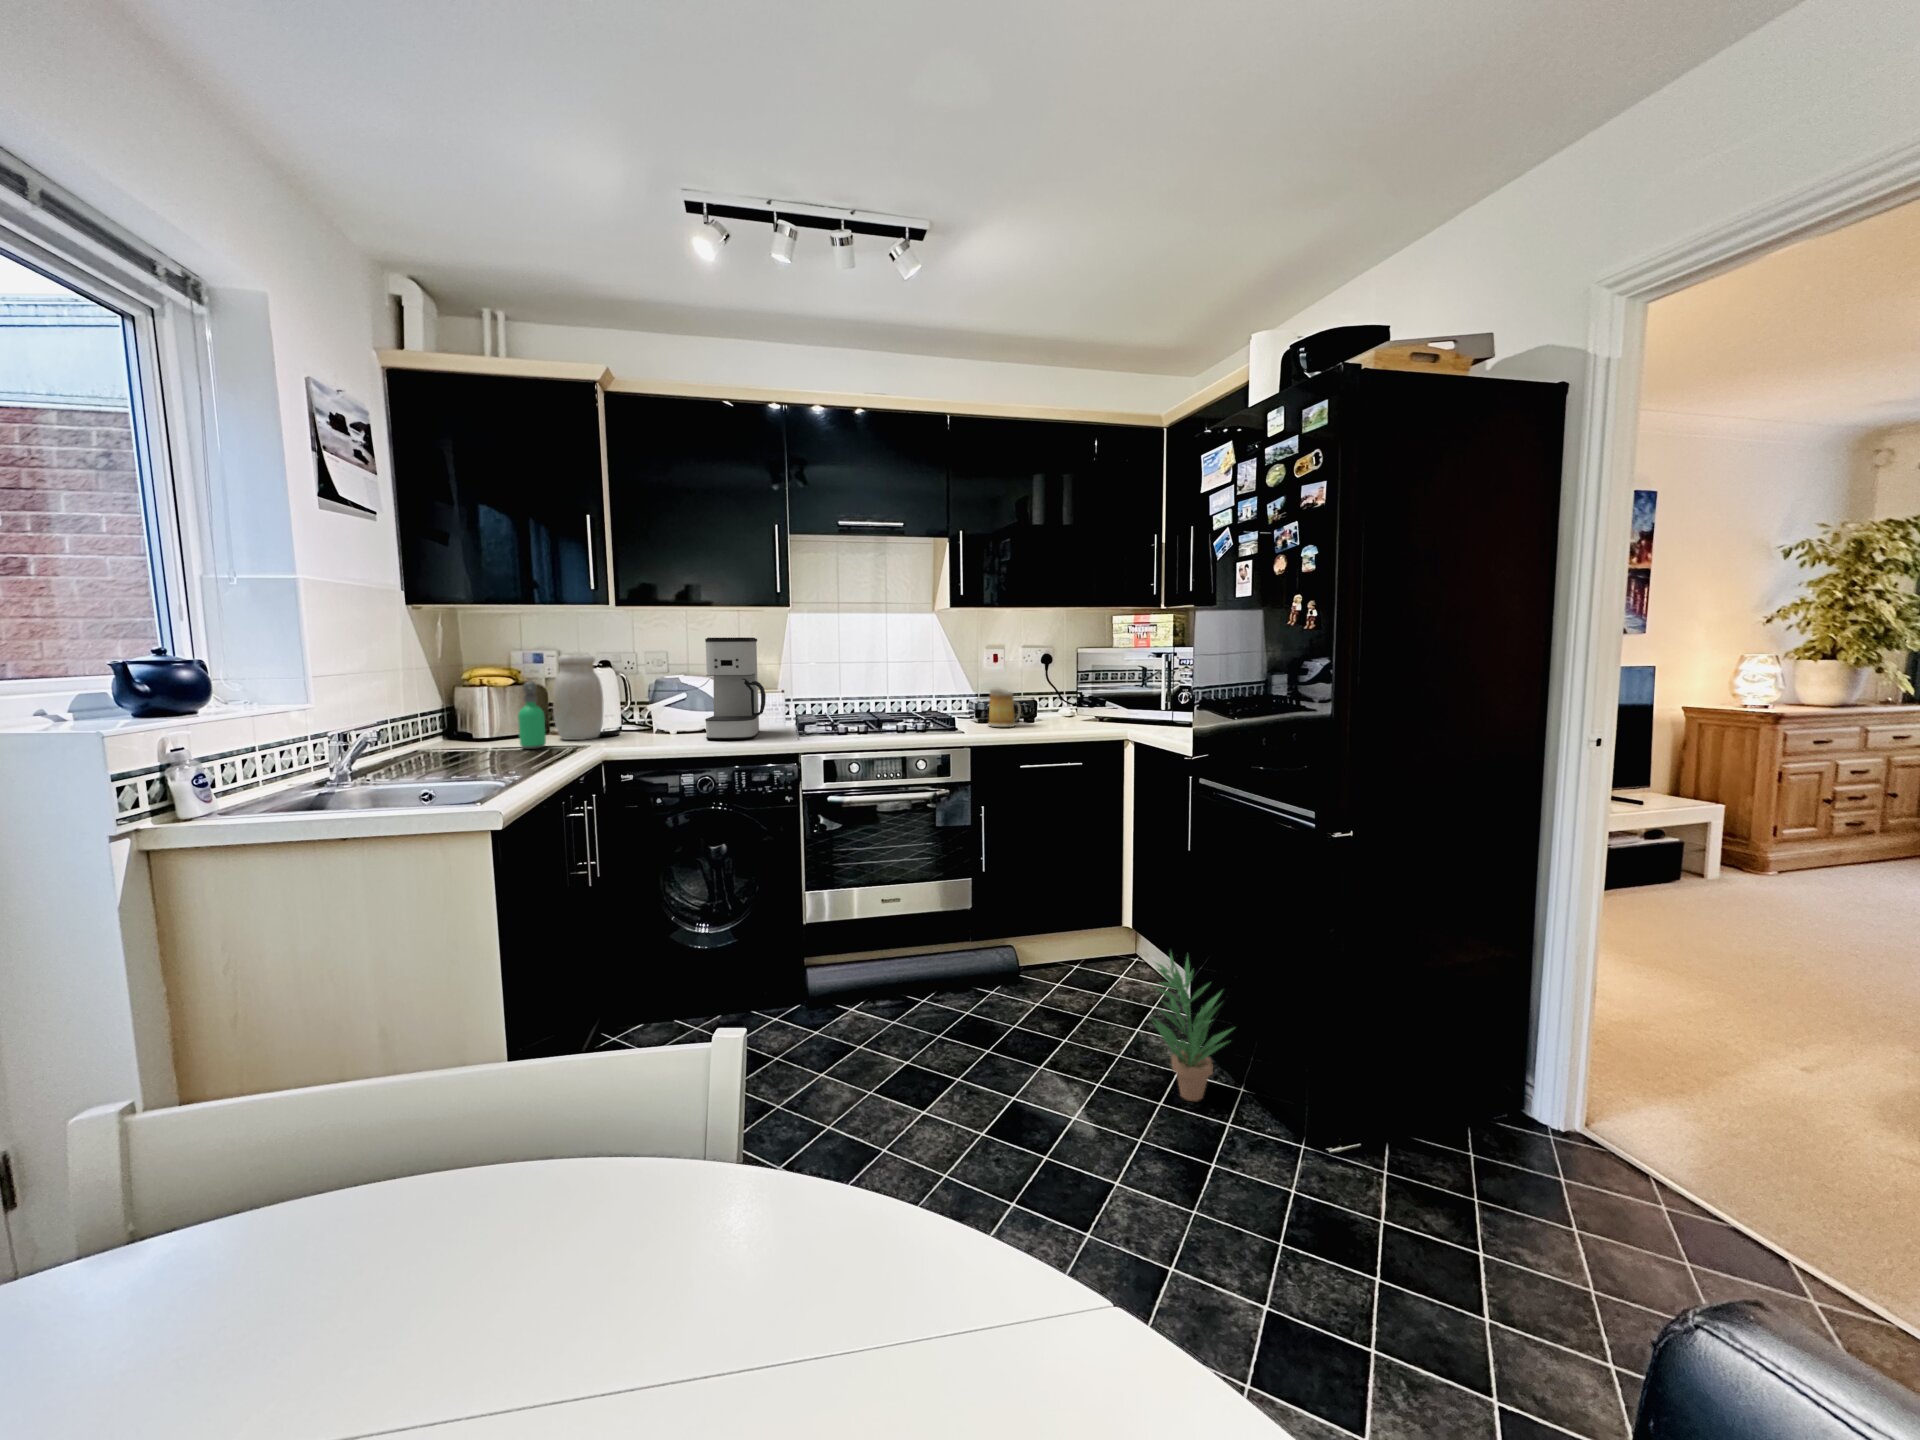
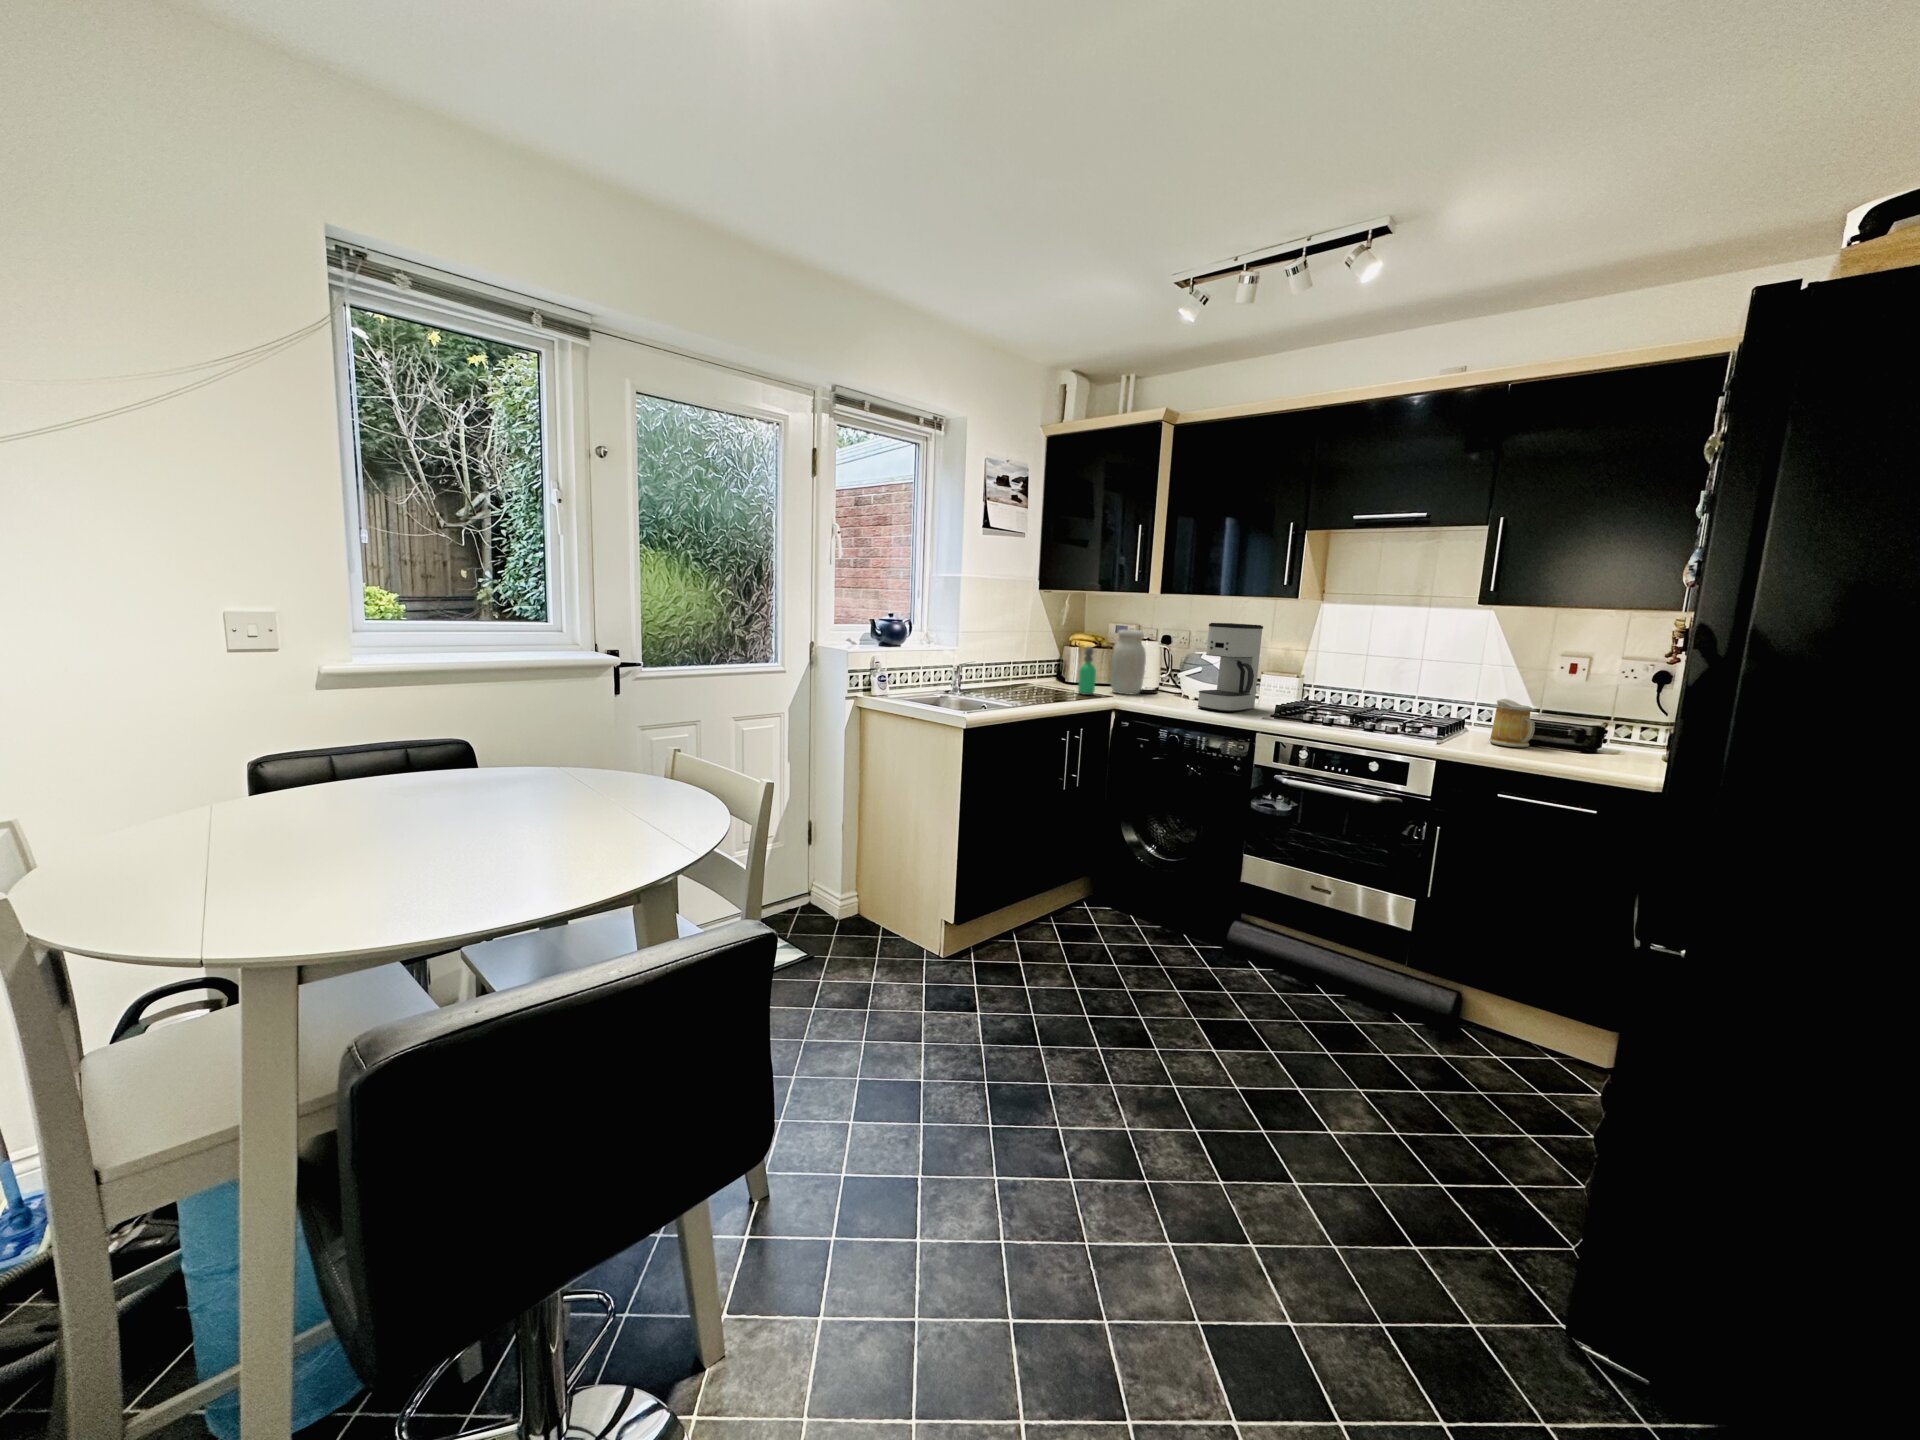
potted plant: present [1153,953,1232,1101] -> none [1441,1018,1553,1200]

